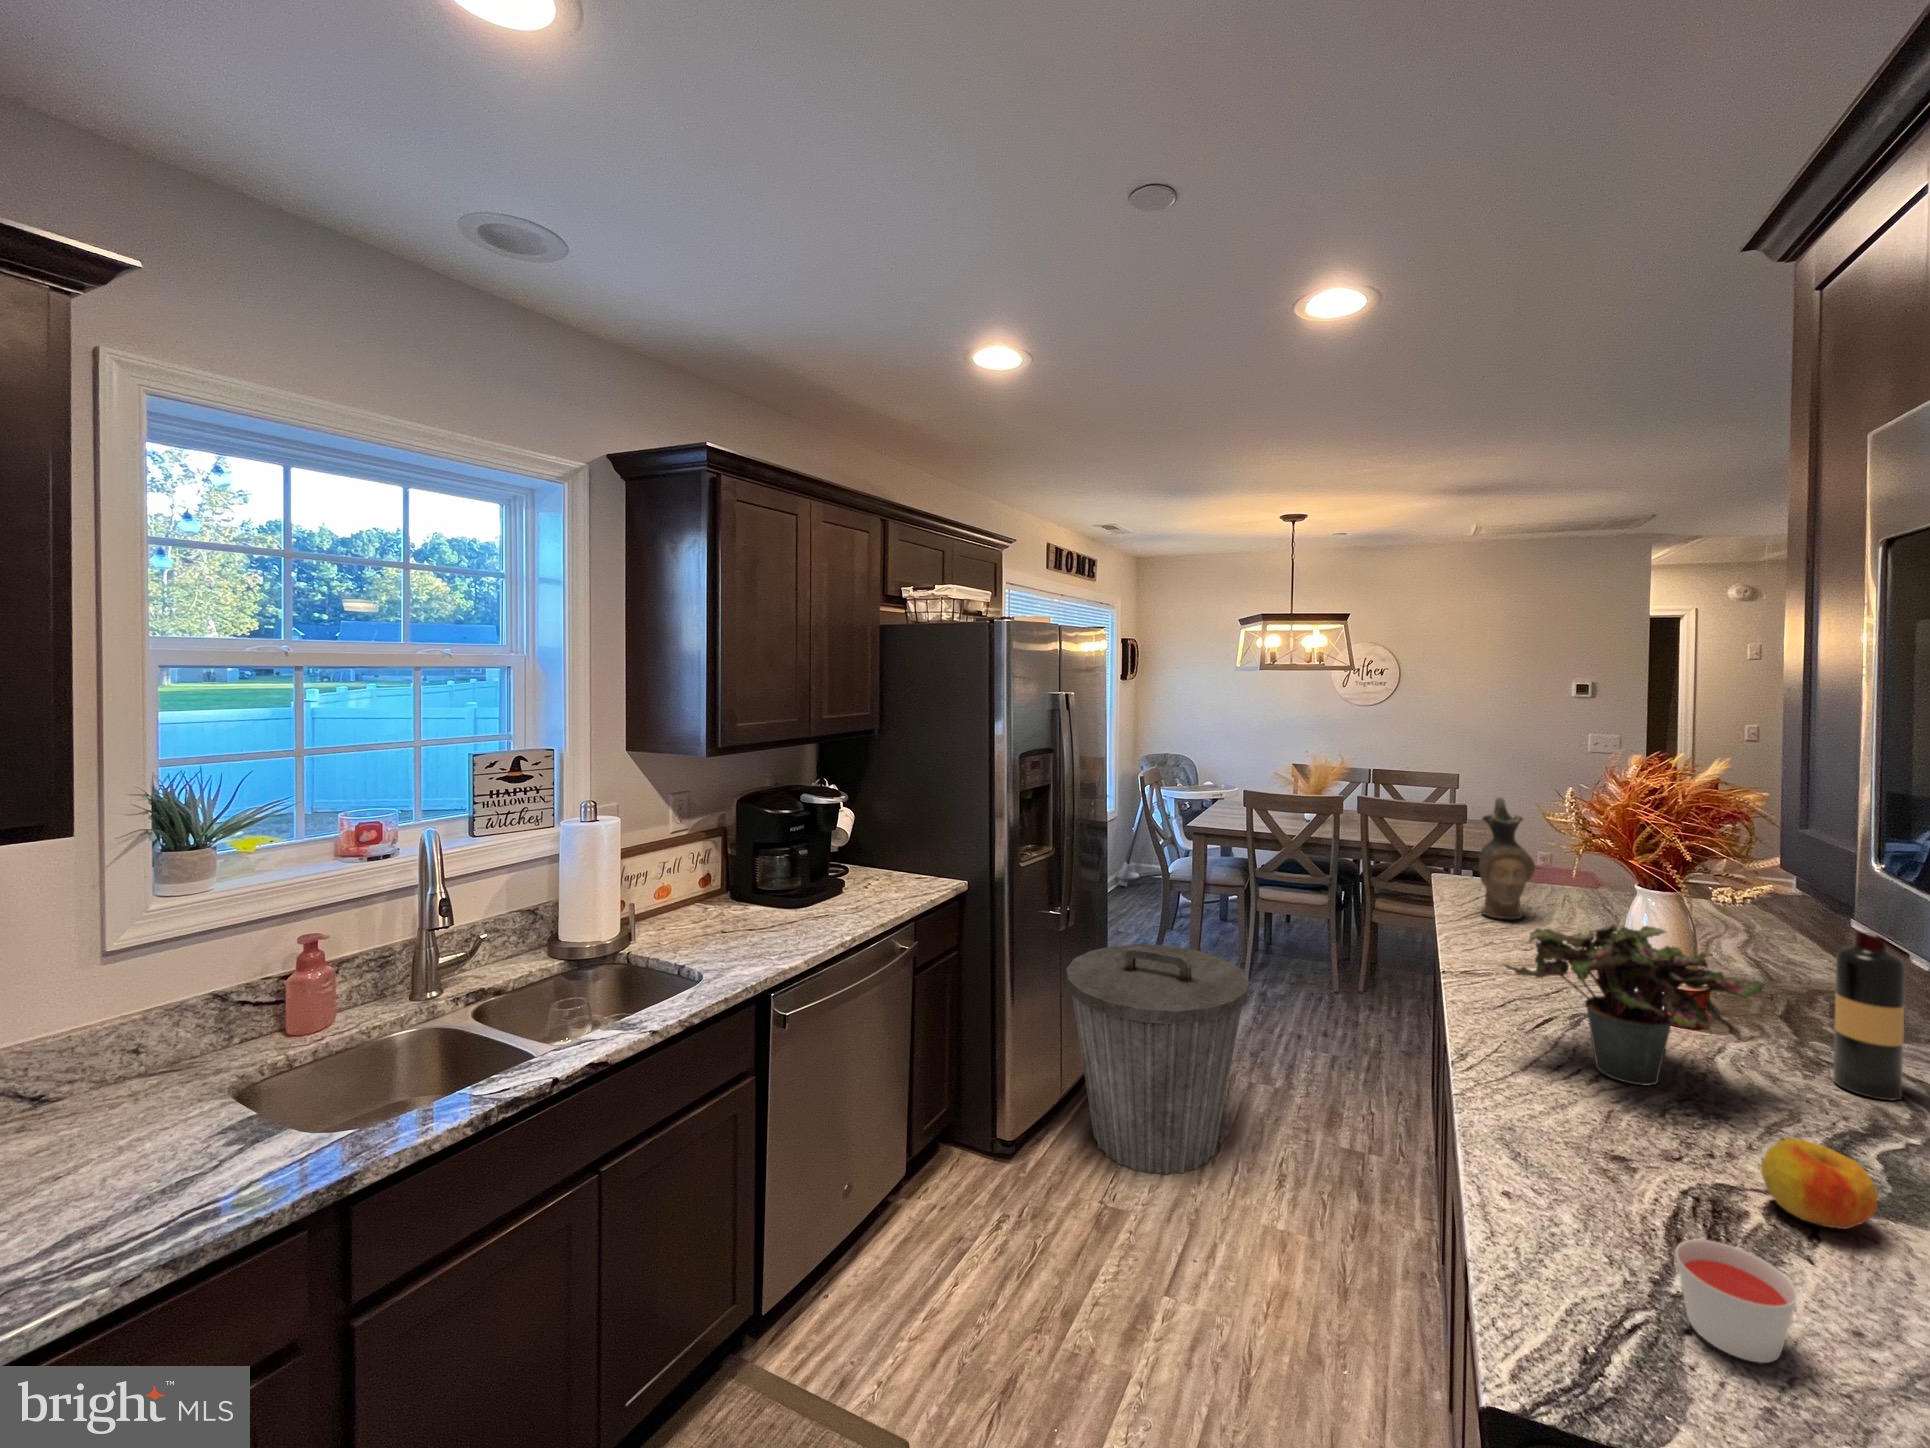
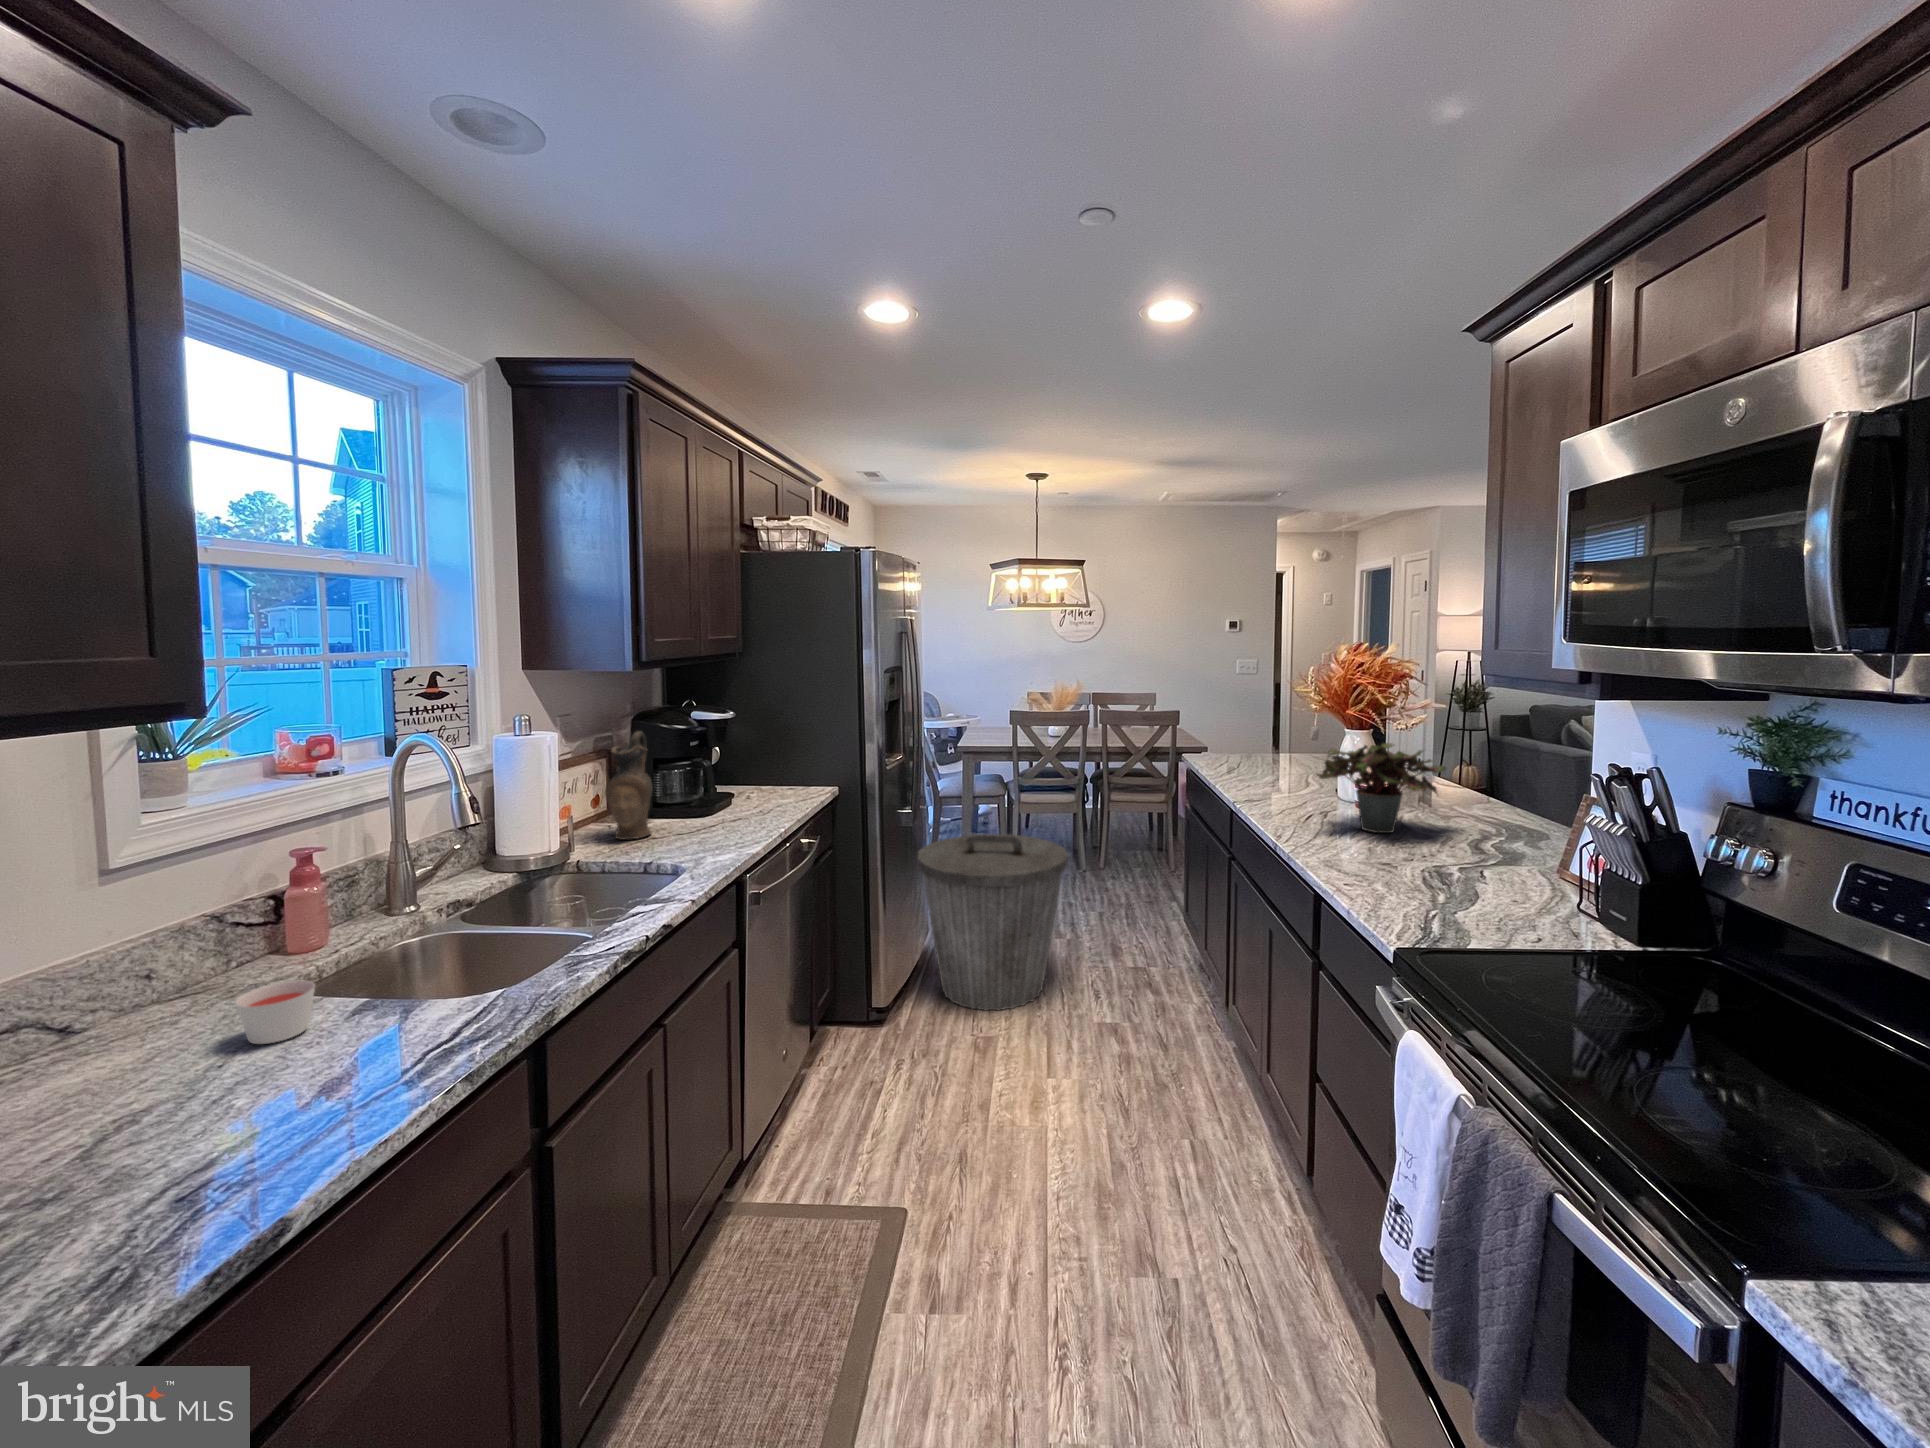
ceramic pitcher: present [1479,798,1535,919] -> present [605,731,653,839]
wine bottle: present [1833,931,1905,1101] -> none [1471,709,1505,823]
apple: present [1761,1138,1878,1229] -> none [1465,829,1515,868]
candle: present [1675,1240,1798,1363] -> present [236,980,315,1044]

